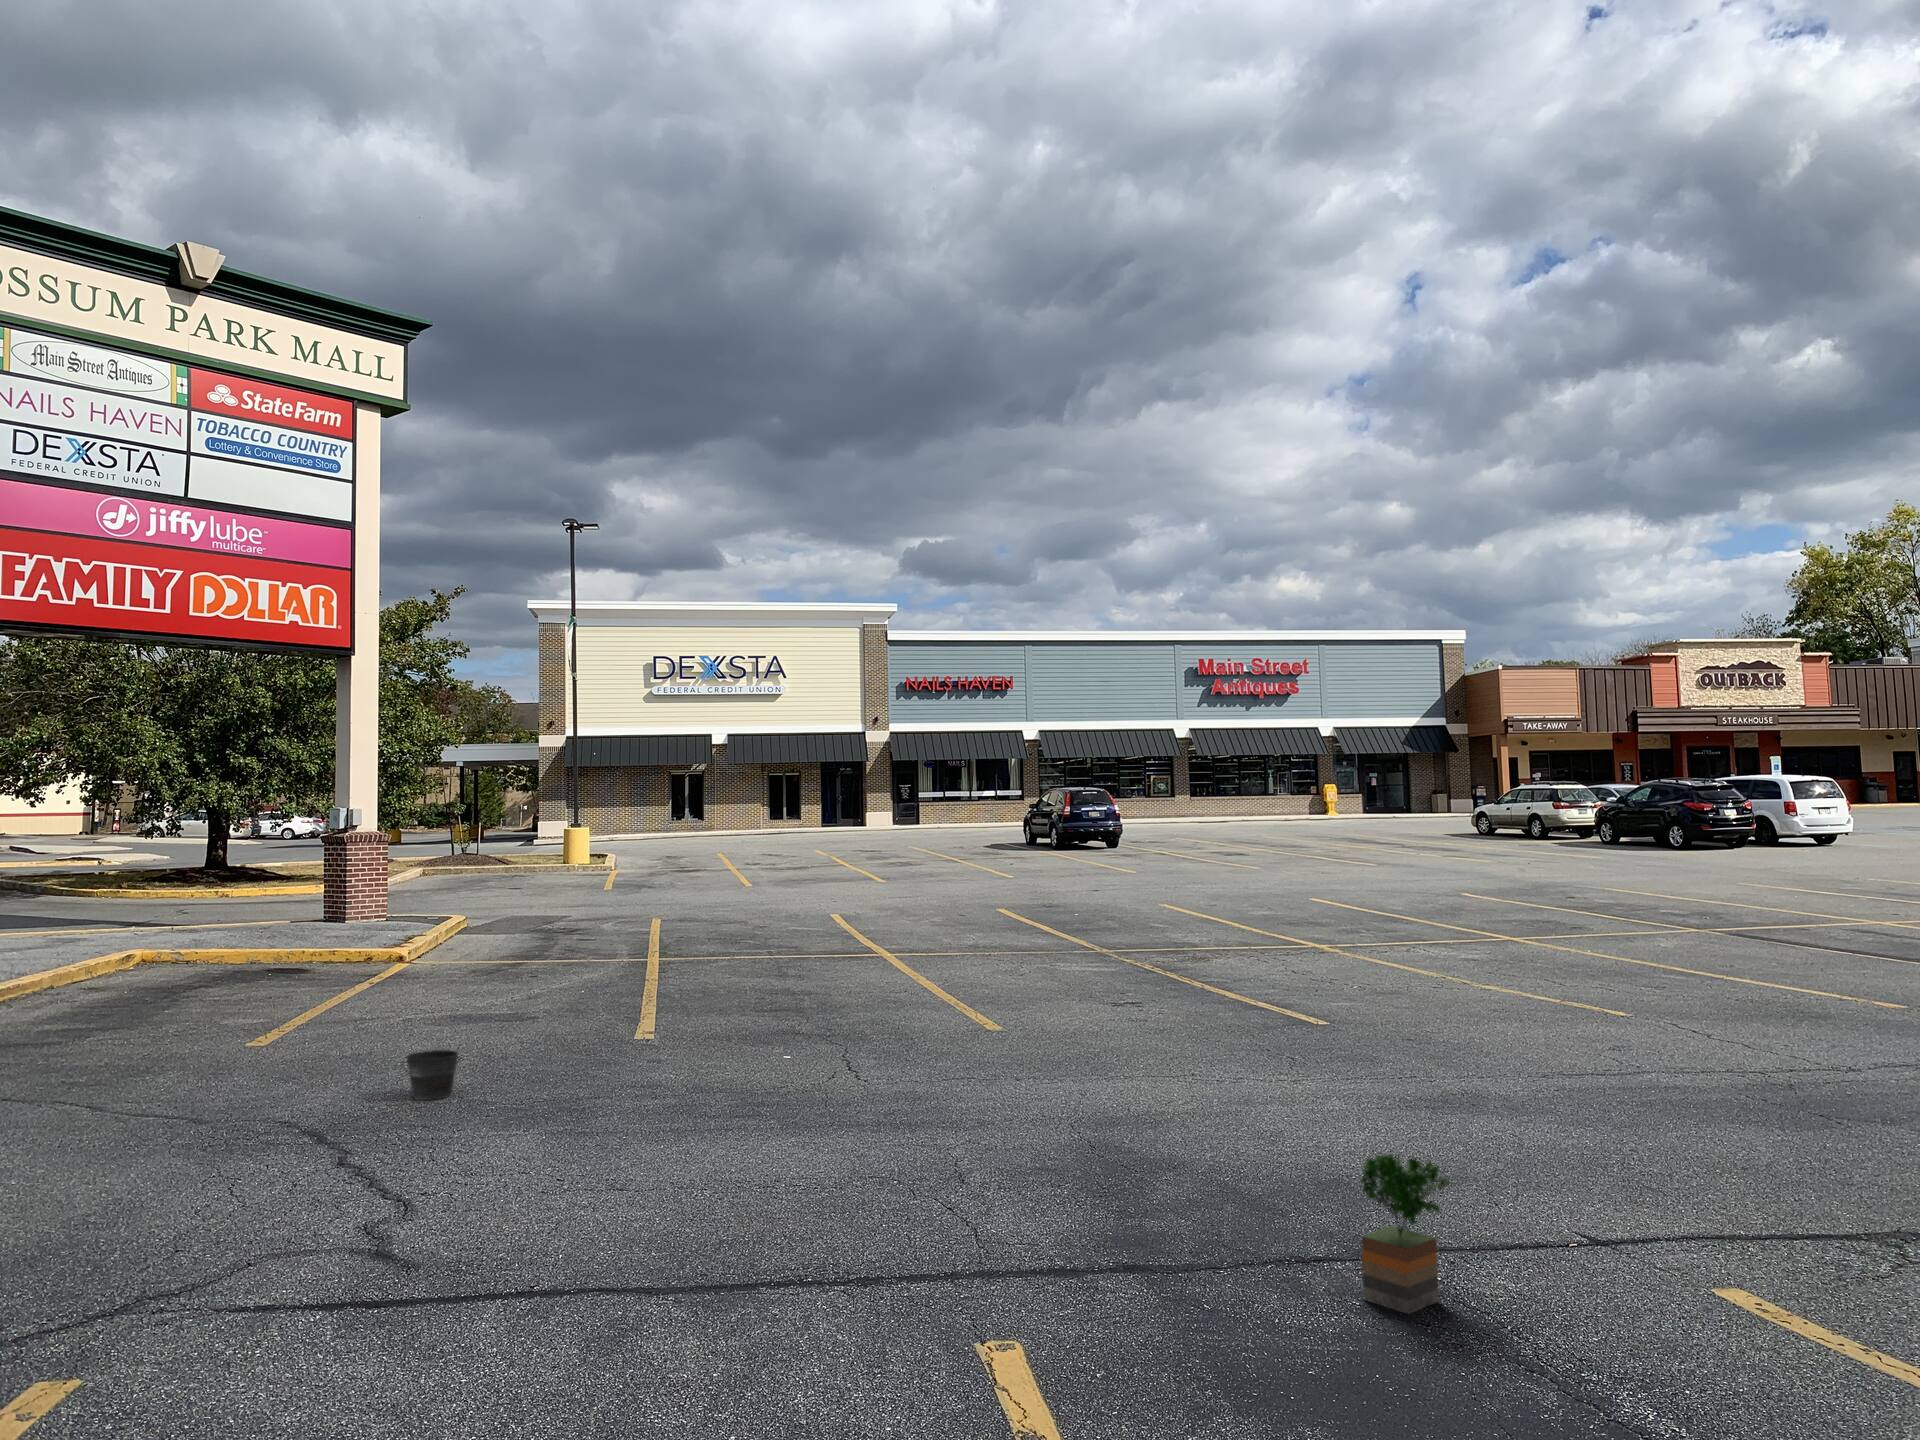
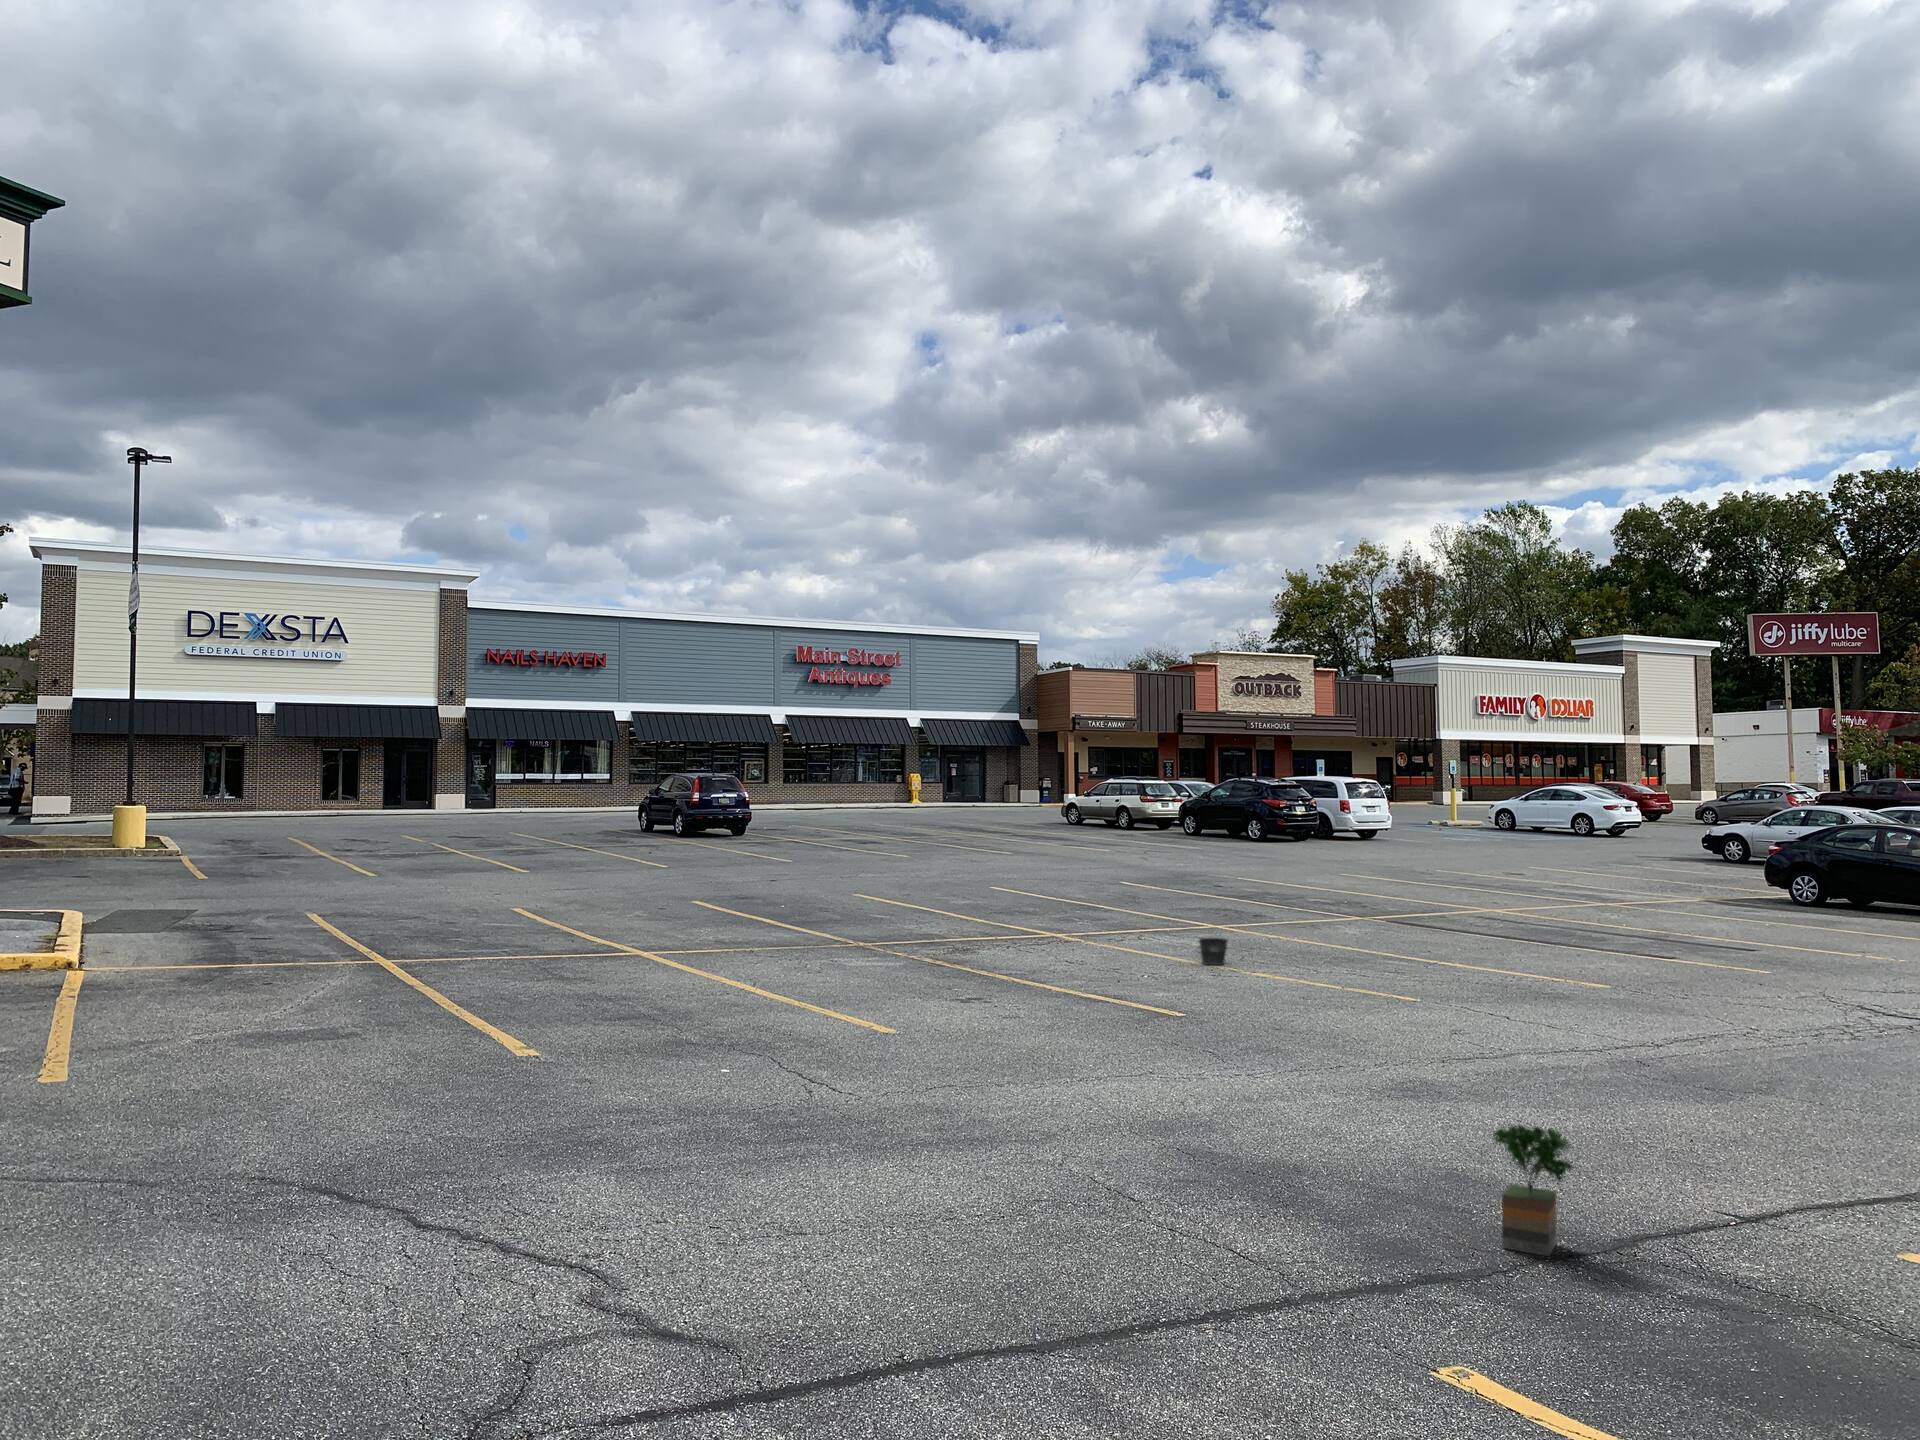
bucket: present [401,1050,462,1100] -> present [1197,938,1228,965]

